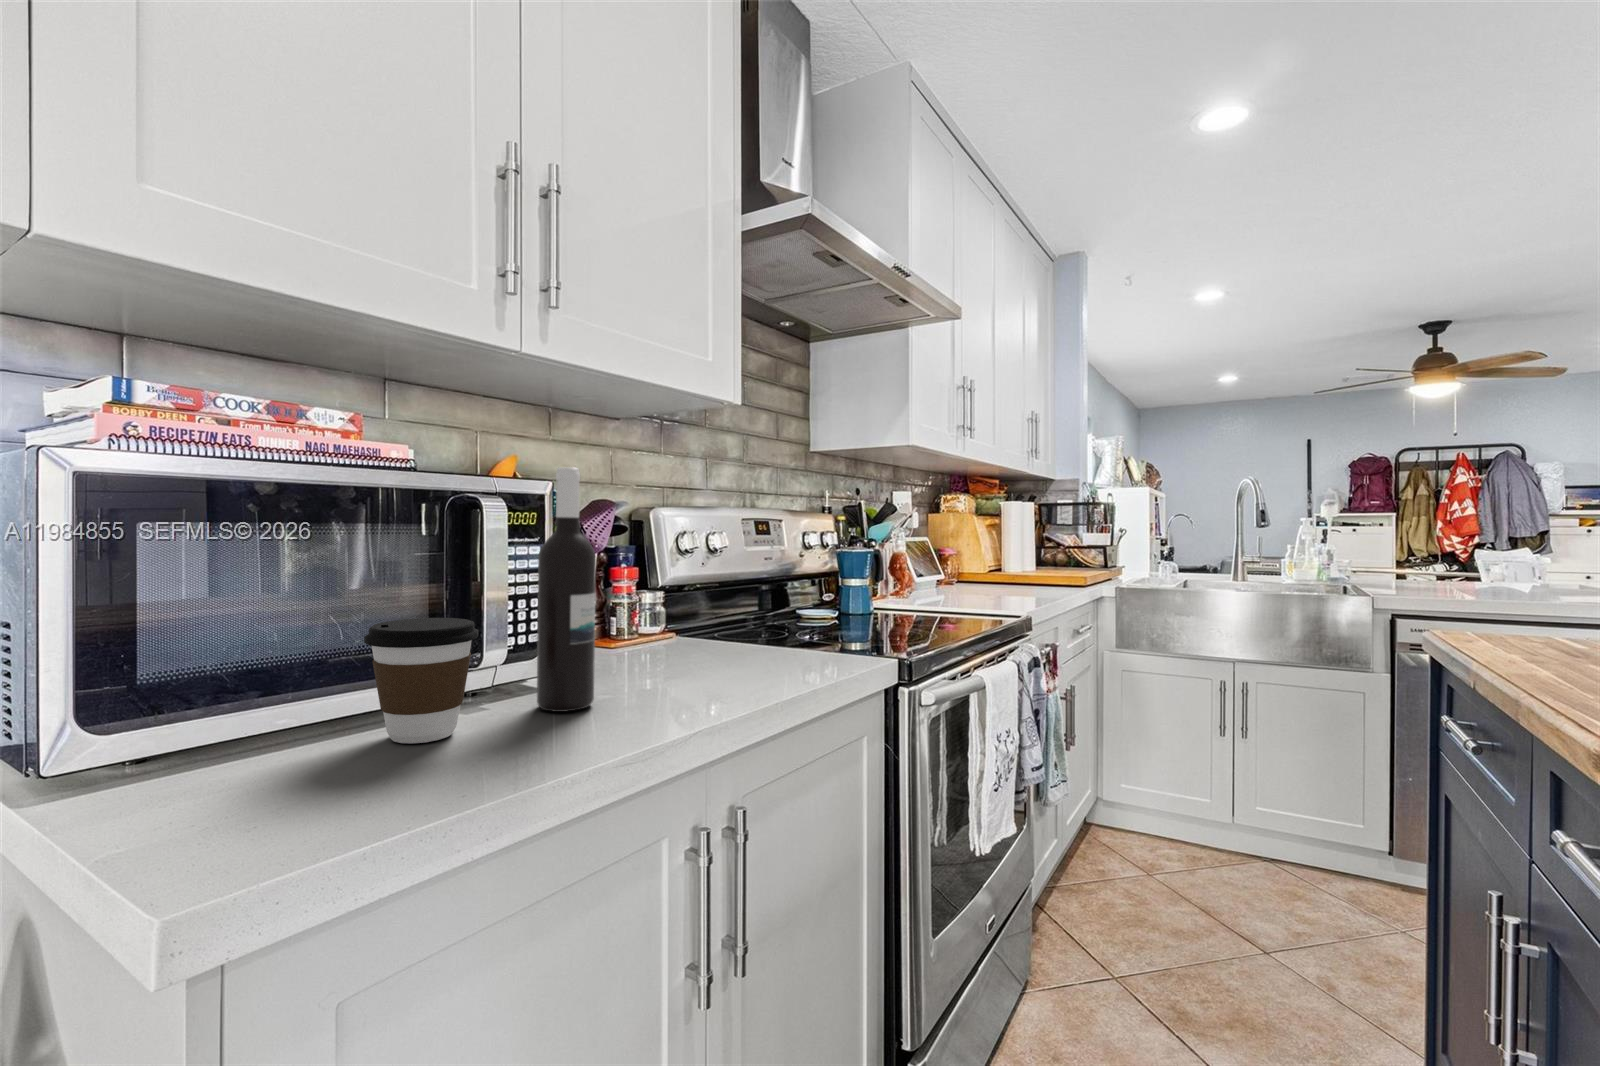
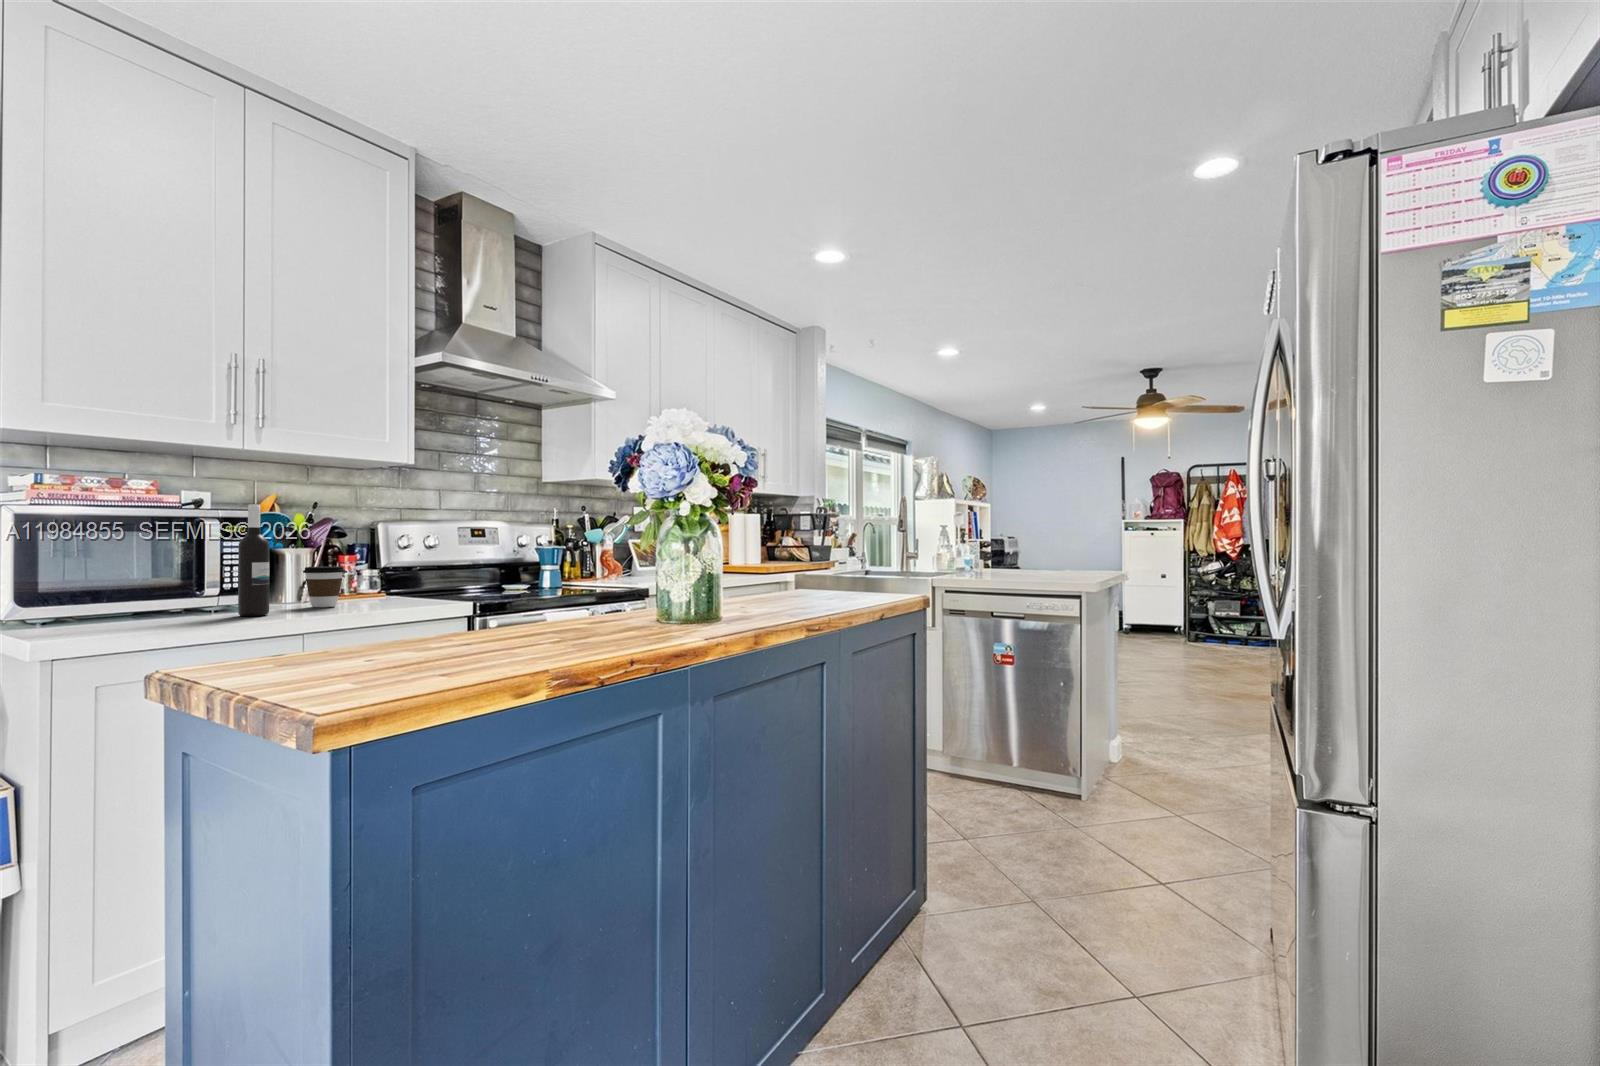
coffee cup: present [364,618,478,743] -> present [303,566,345,607]

